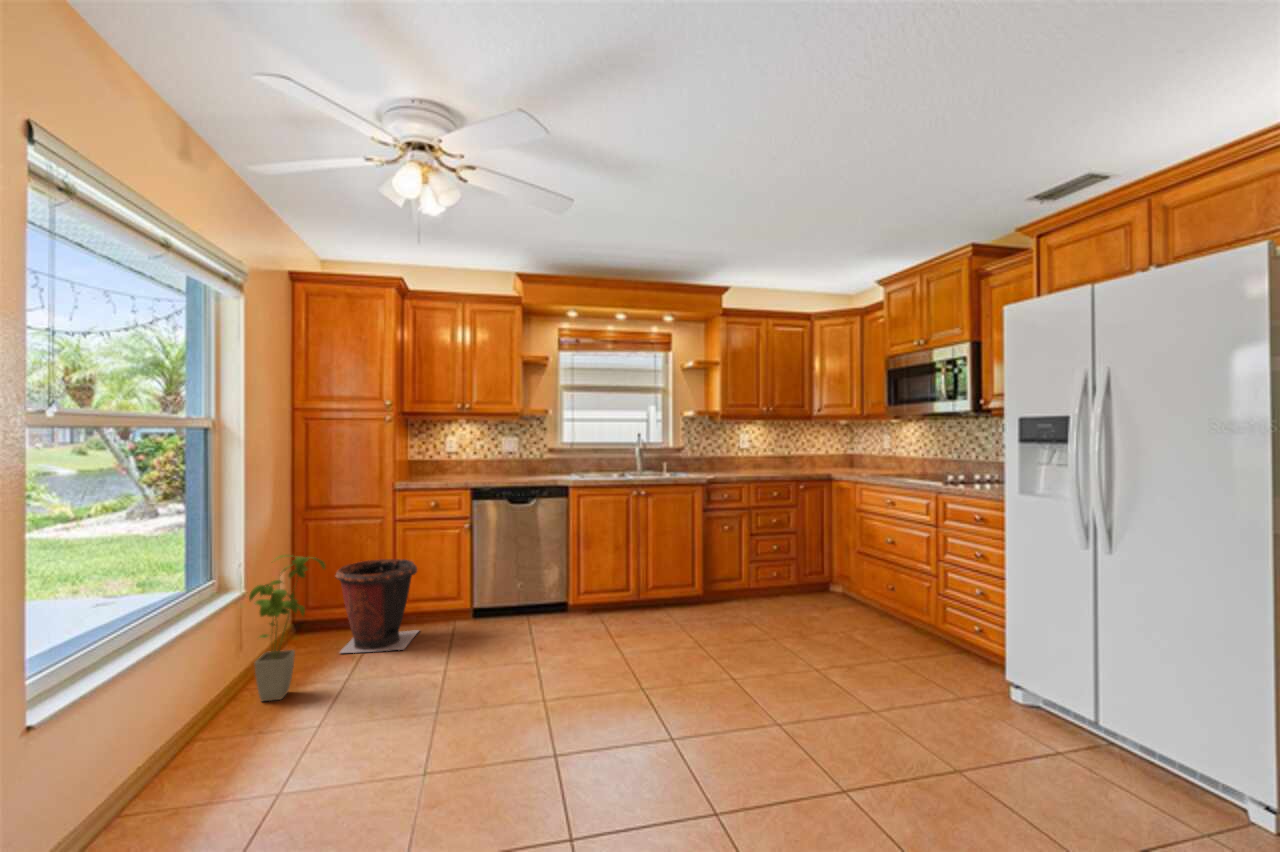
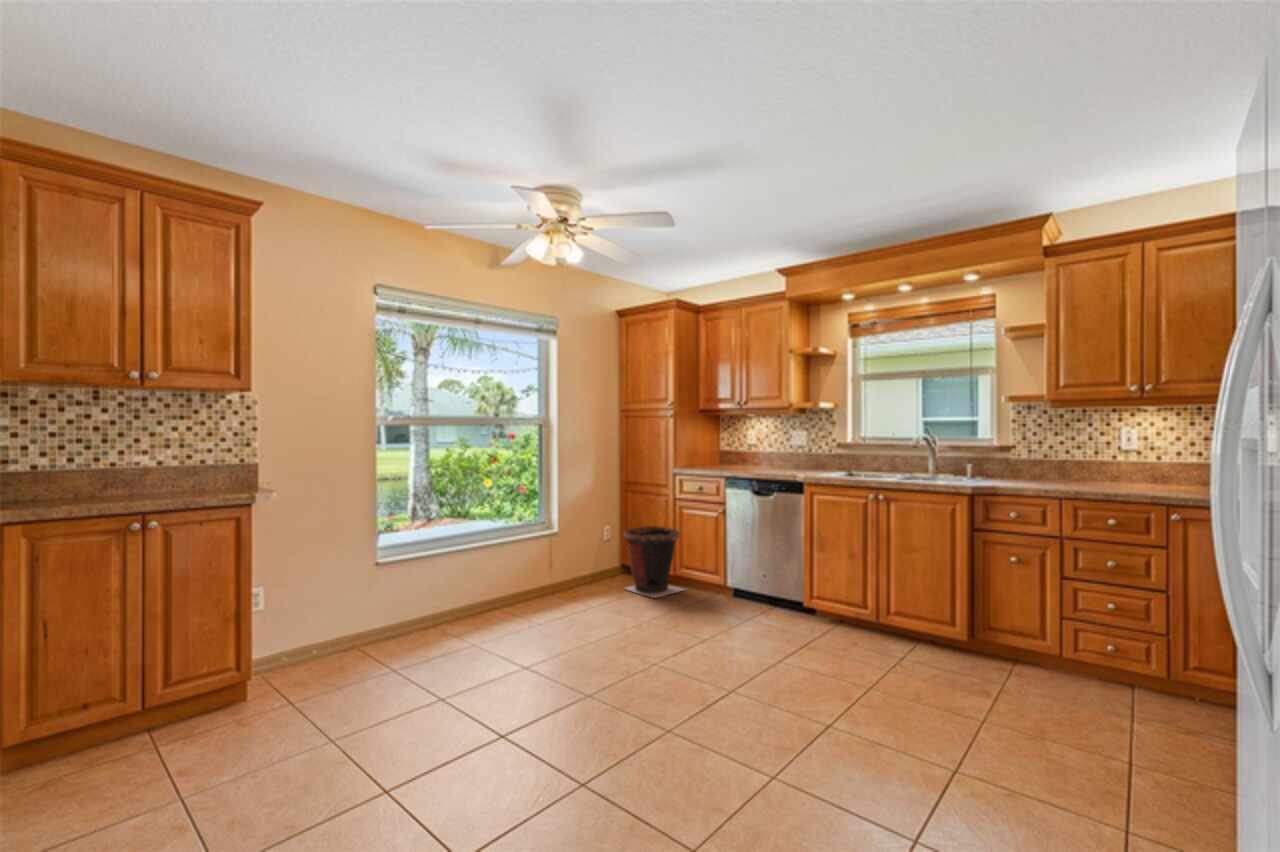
house plant: present [249,555,326,701] -> none [539,509,588,603]

